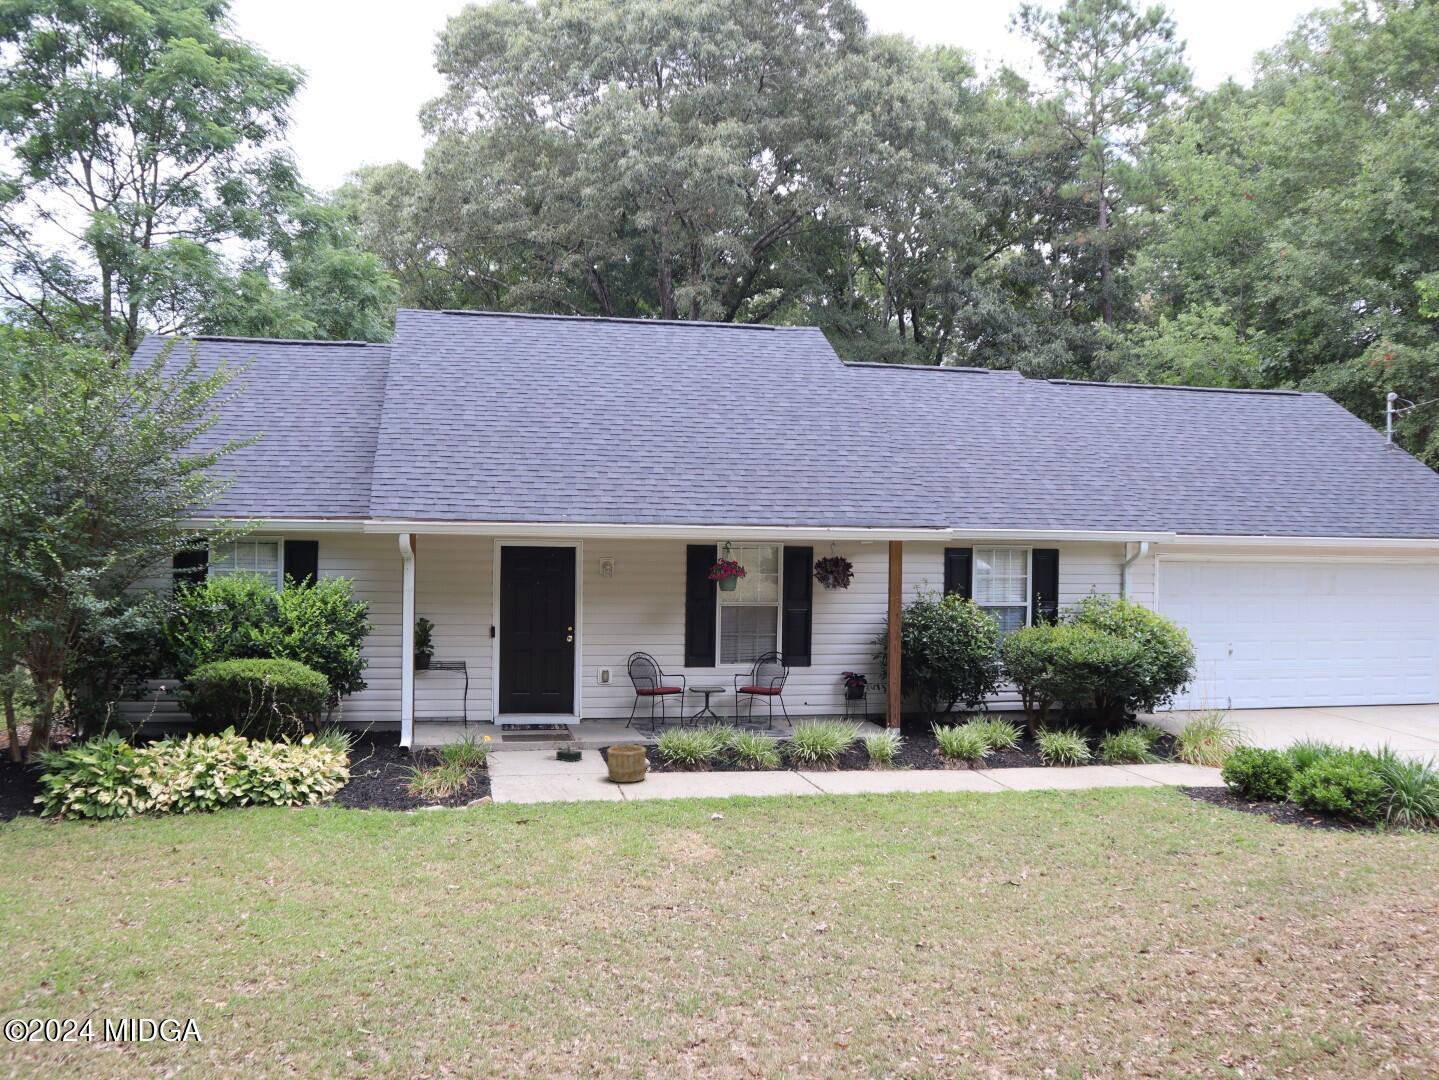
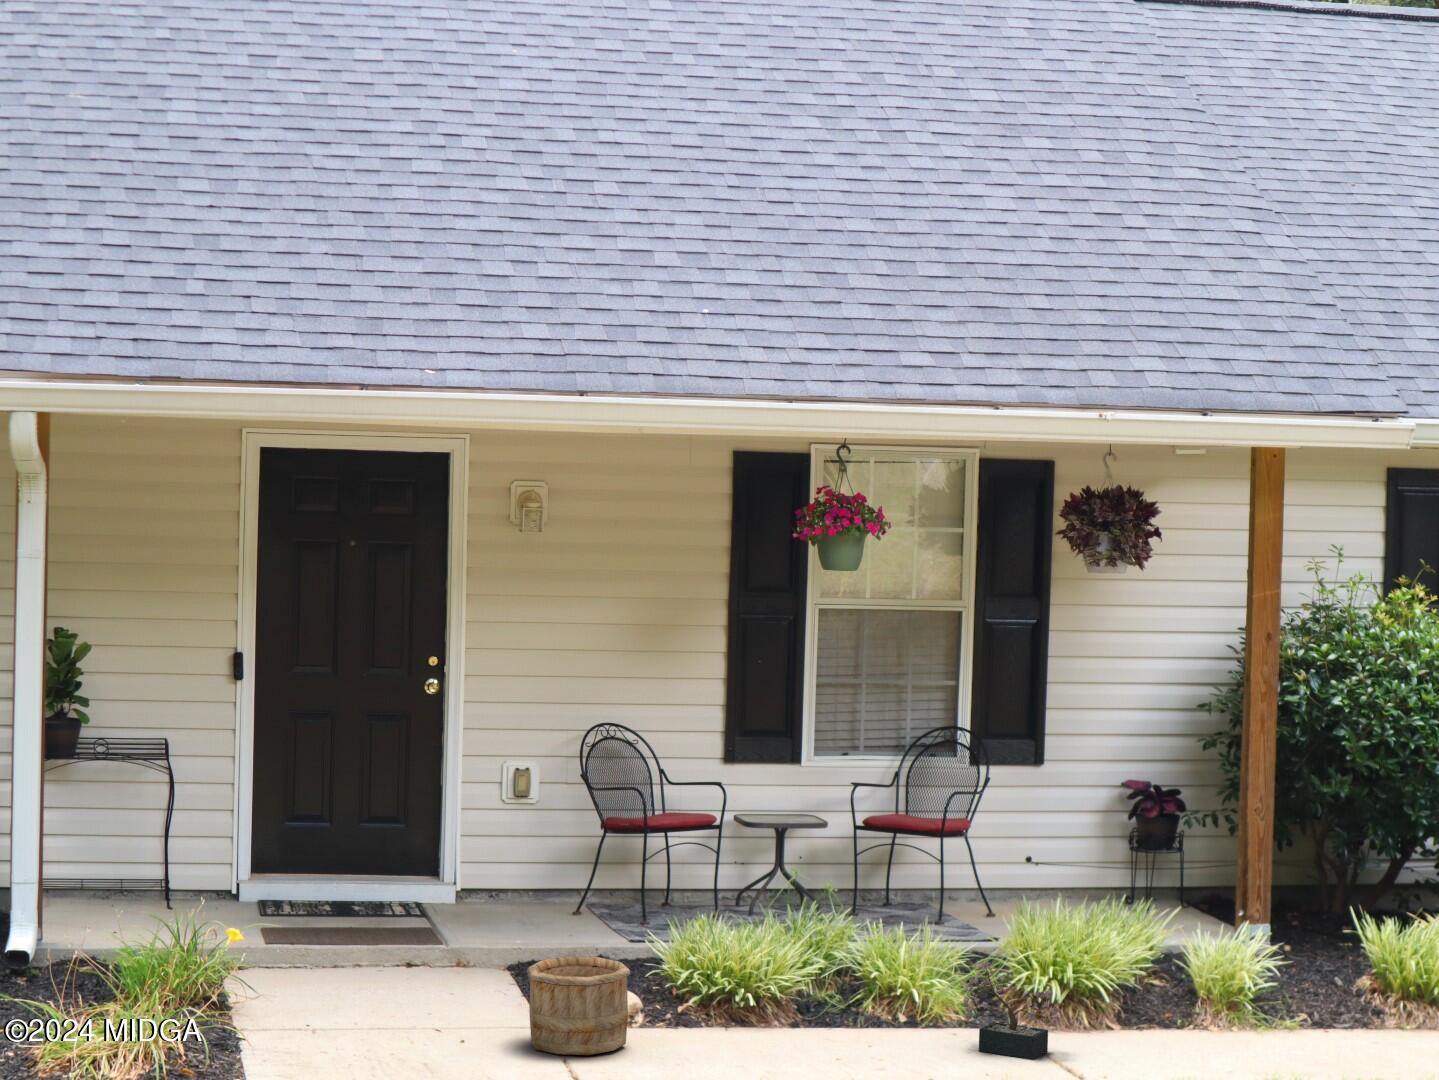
decorative plant: present [554,728,586,762] -> present [961,962,1060,1060]

